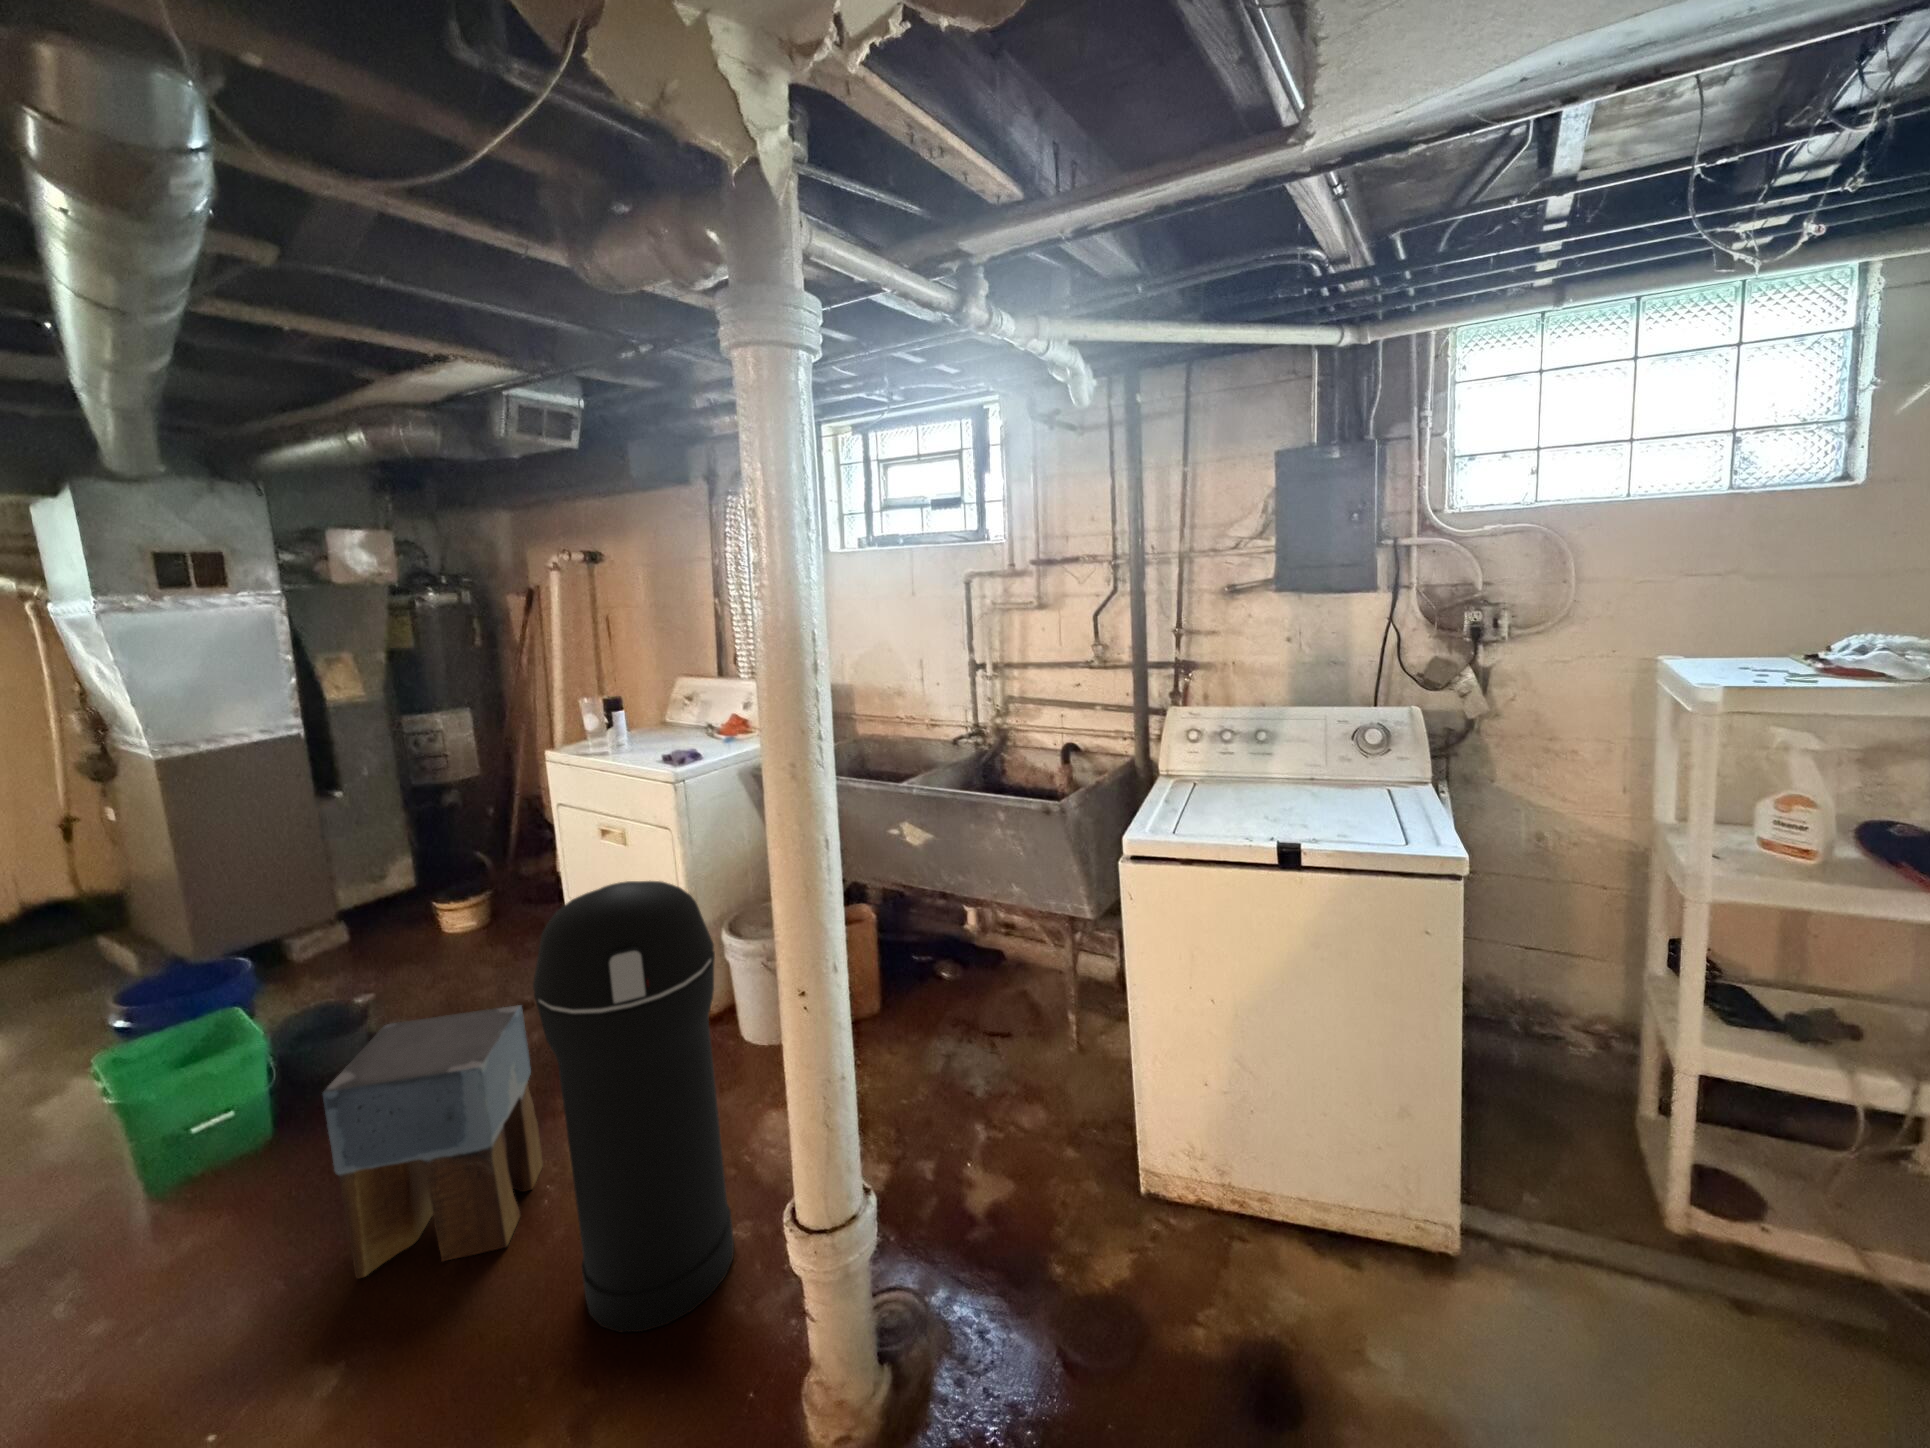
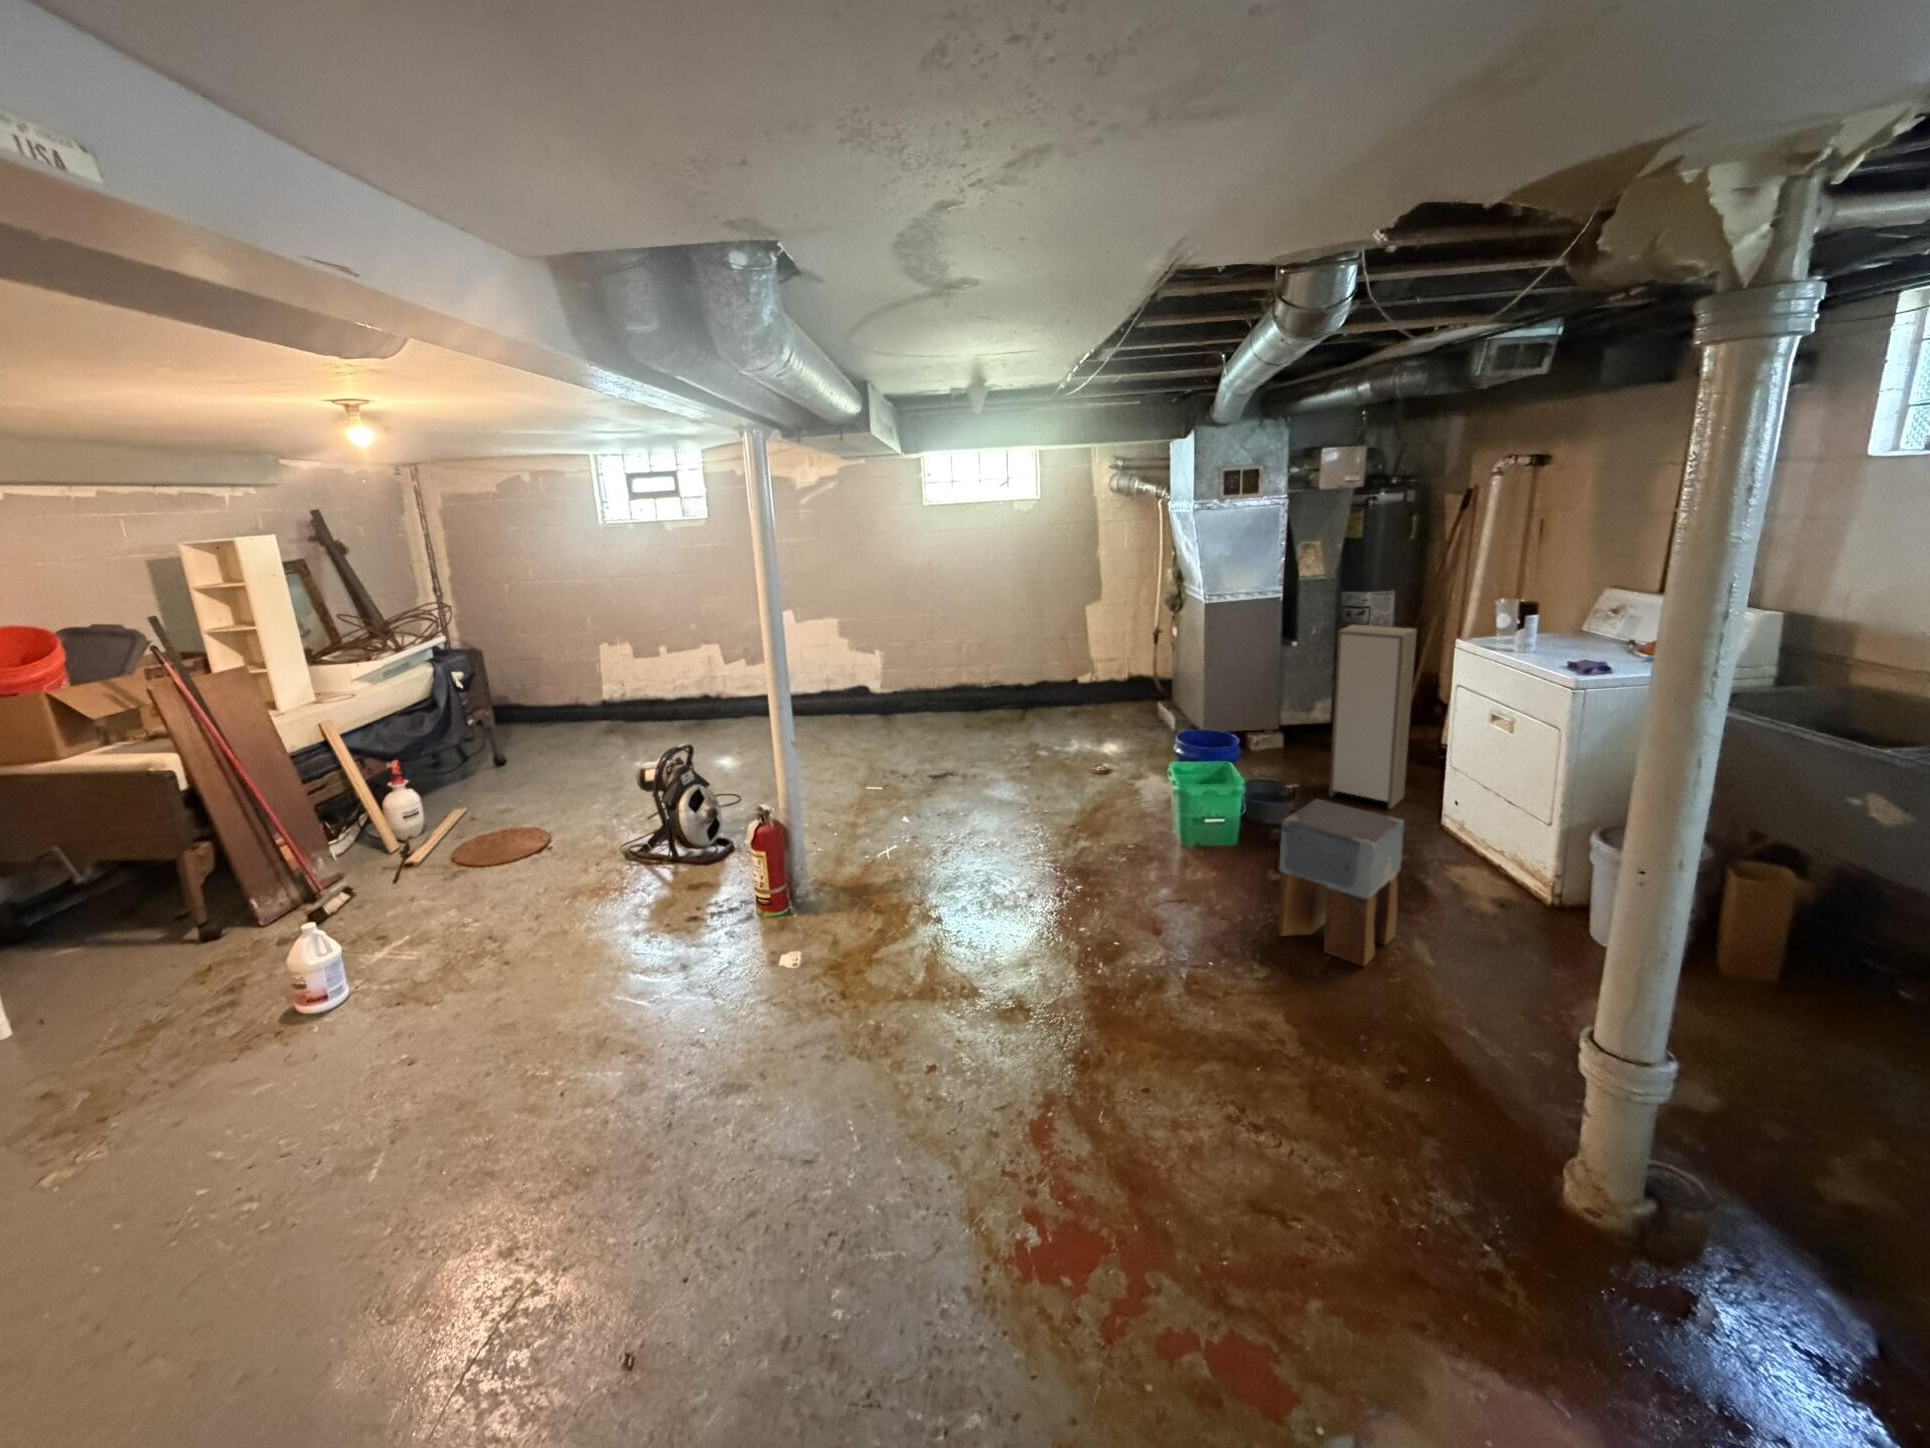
storage cabinet: none [389,746,525,991] -> present [1329,625,1417,809]
trash can: present [533,881,734,1332] -> none [1411,750,1574,1076]

